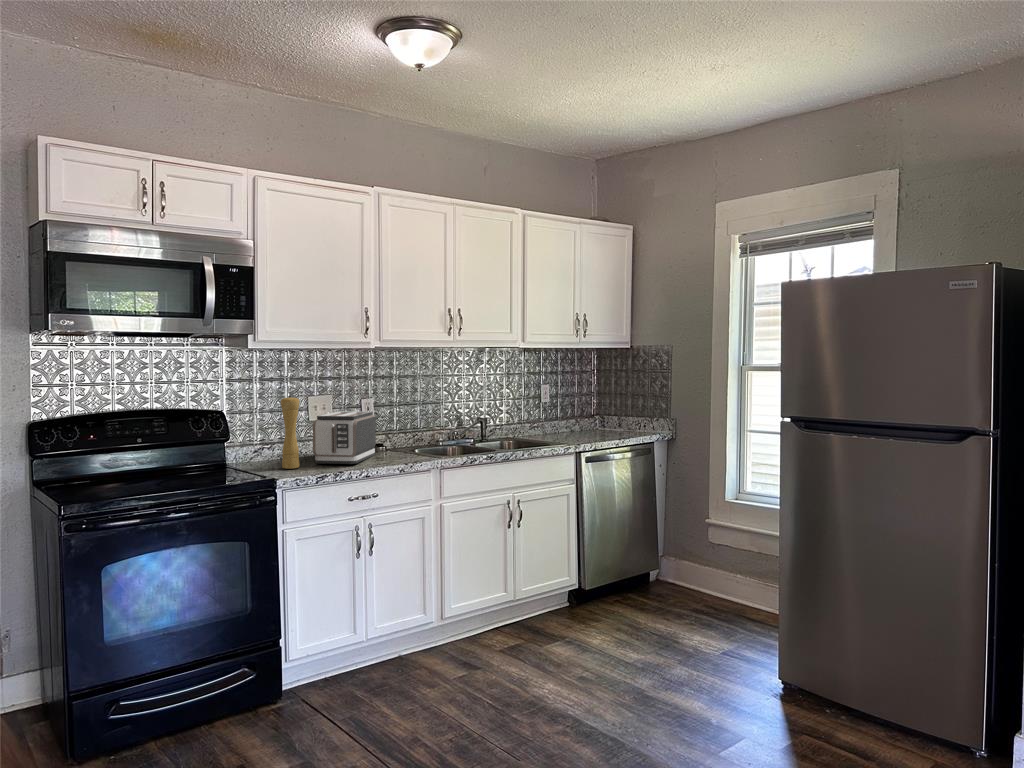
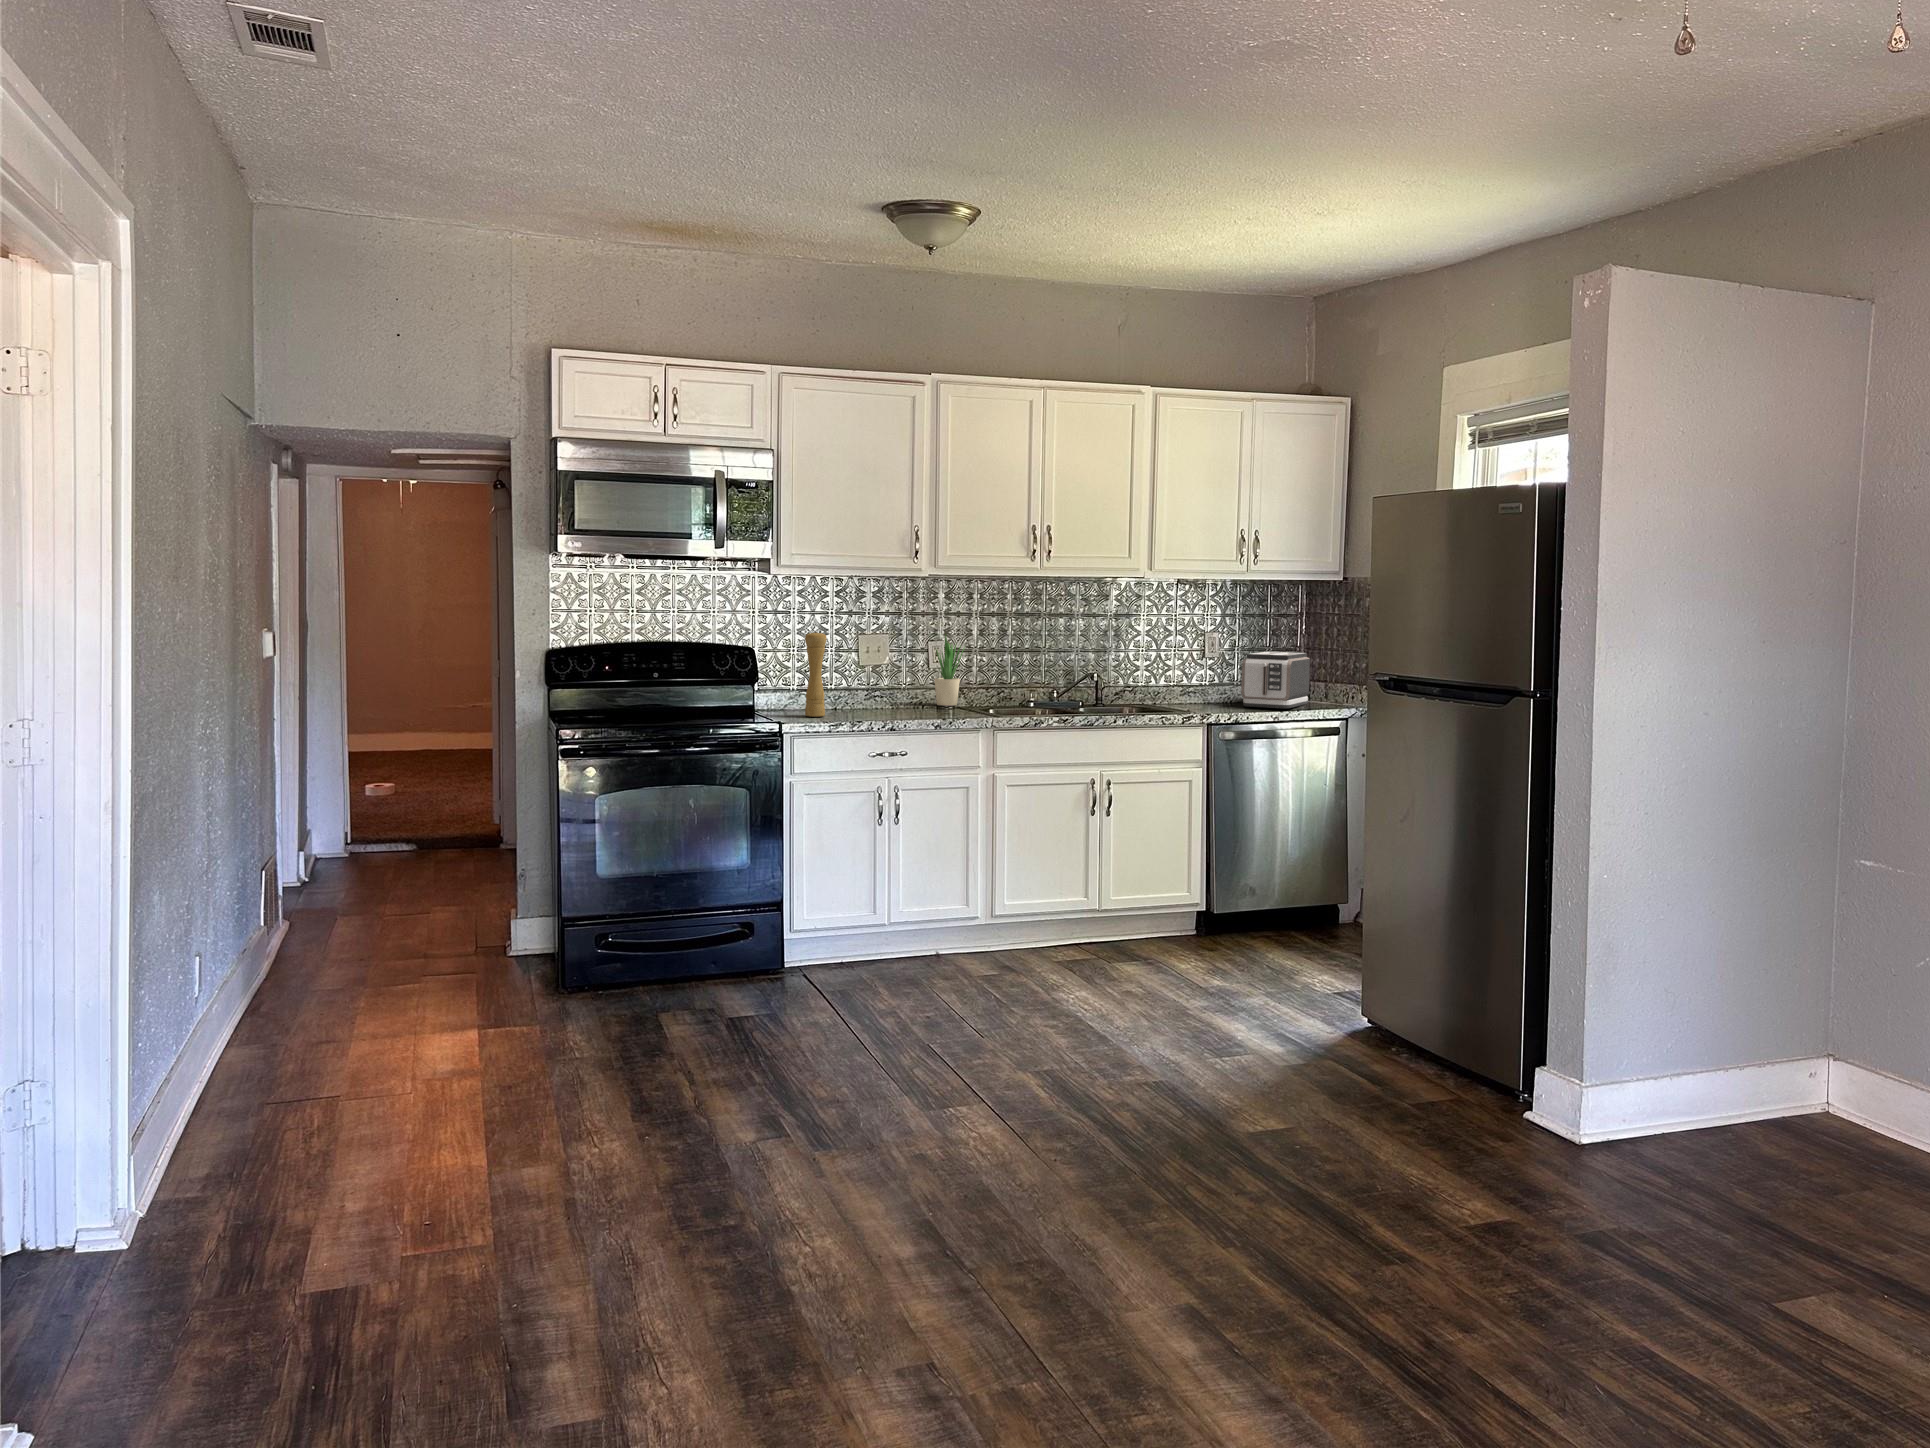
potted plant: none [371,391,396,450] -> present [934,633,965,706]
toaster: present [313,411,376,464] -> present [1241,652,1310,708]

